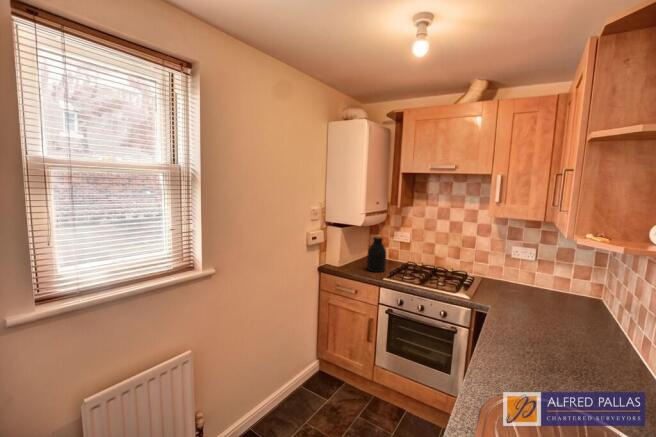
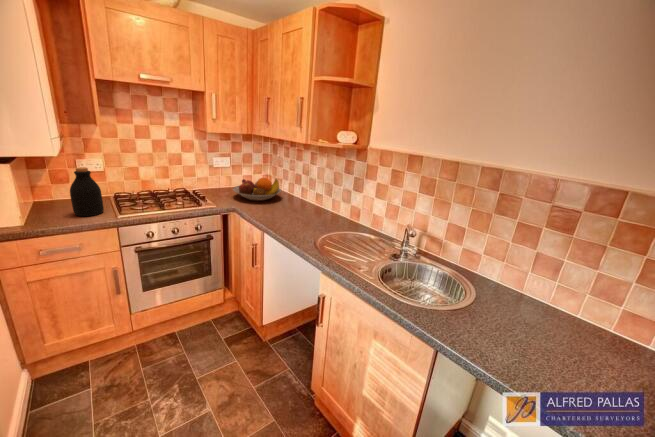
fruit bowl: none [503,279,584,315] -> present [233,178,282,201]

